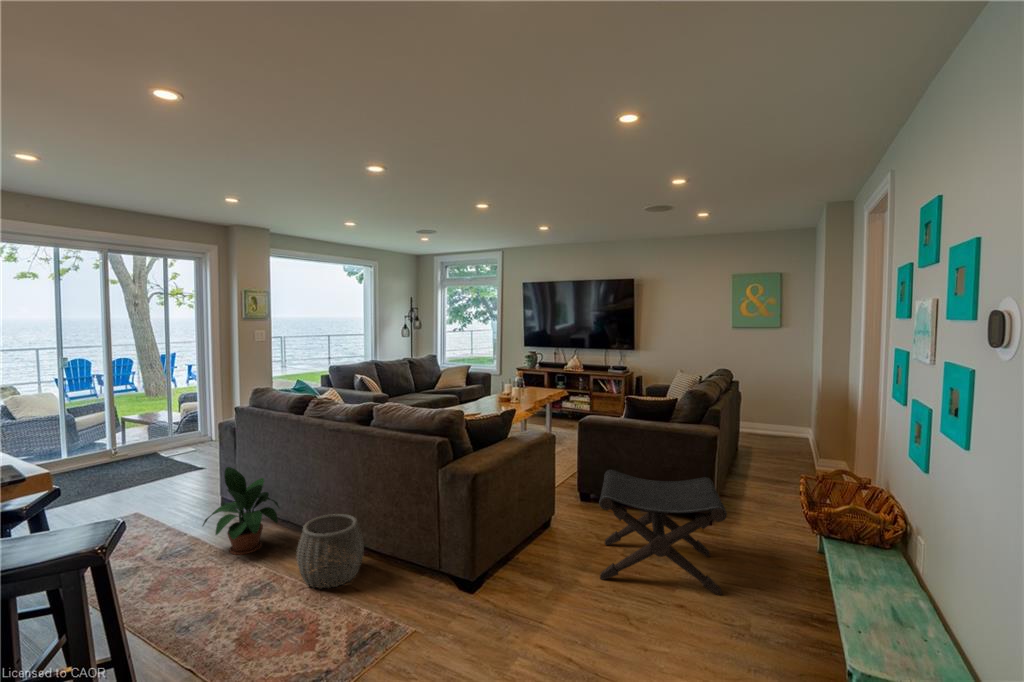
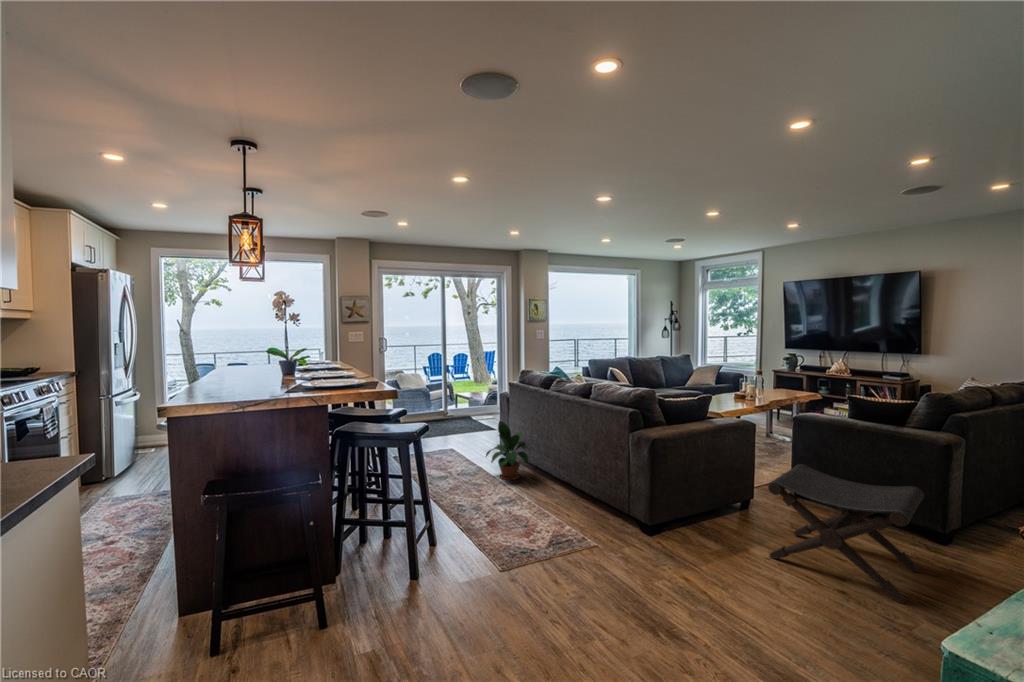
woven basket: present [297,514,364,589] -> none [532,461,577,510]

